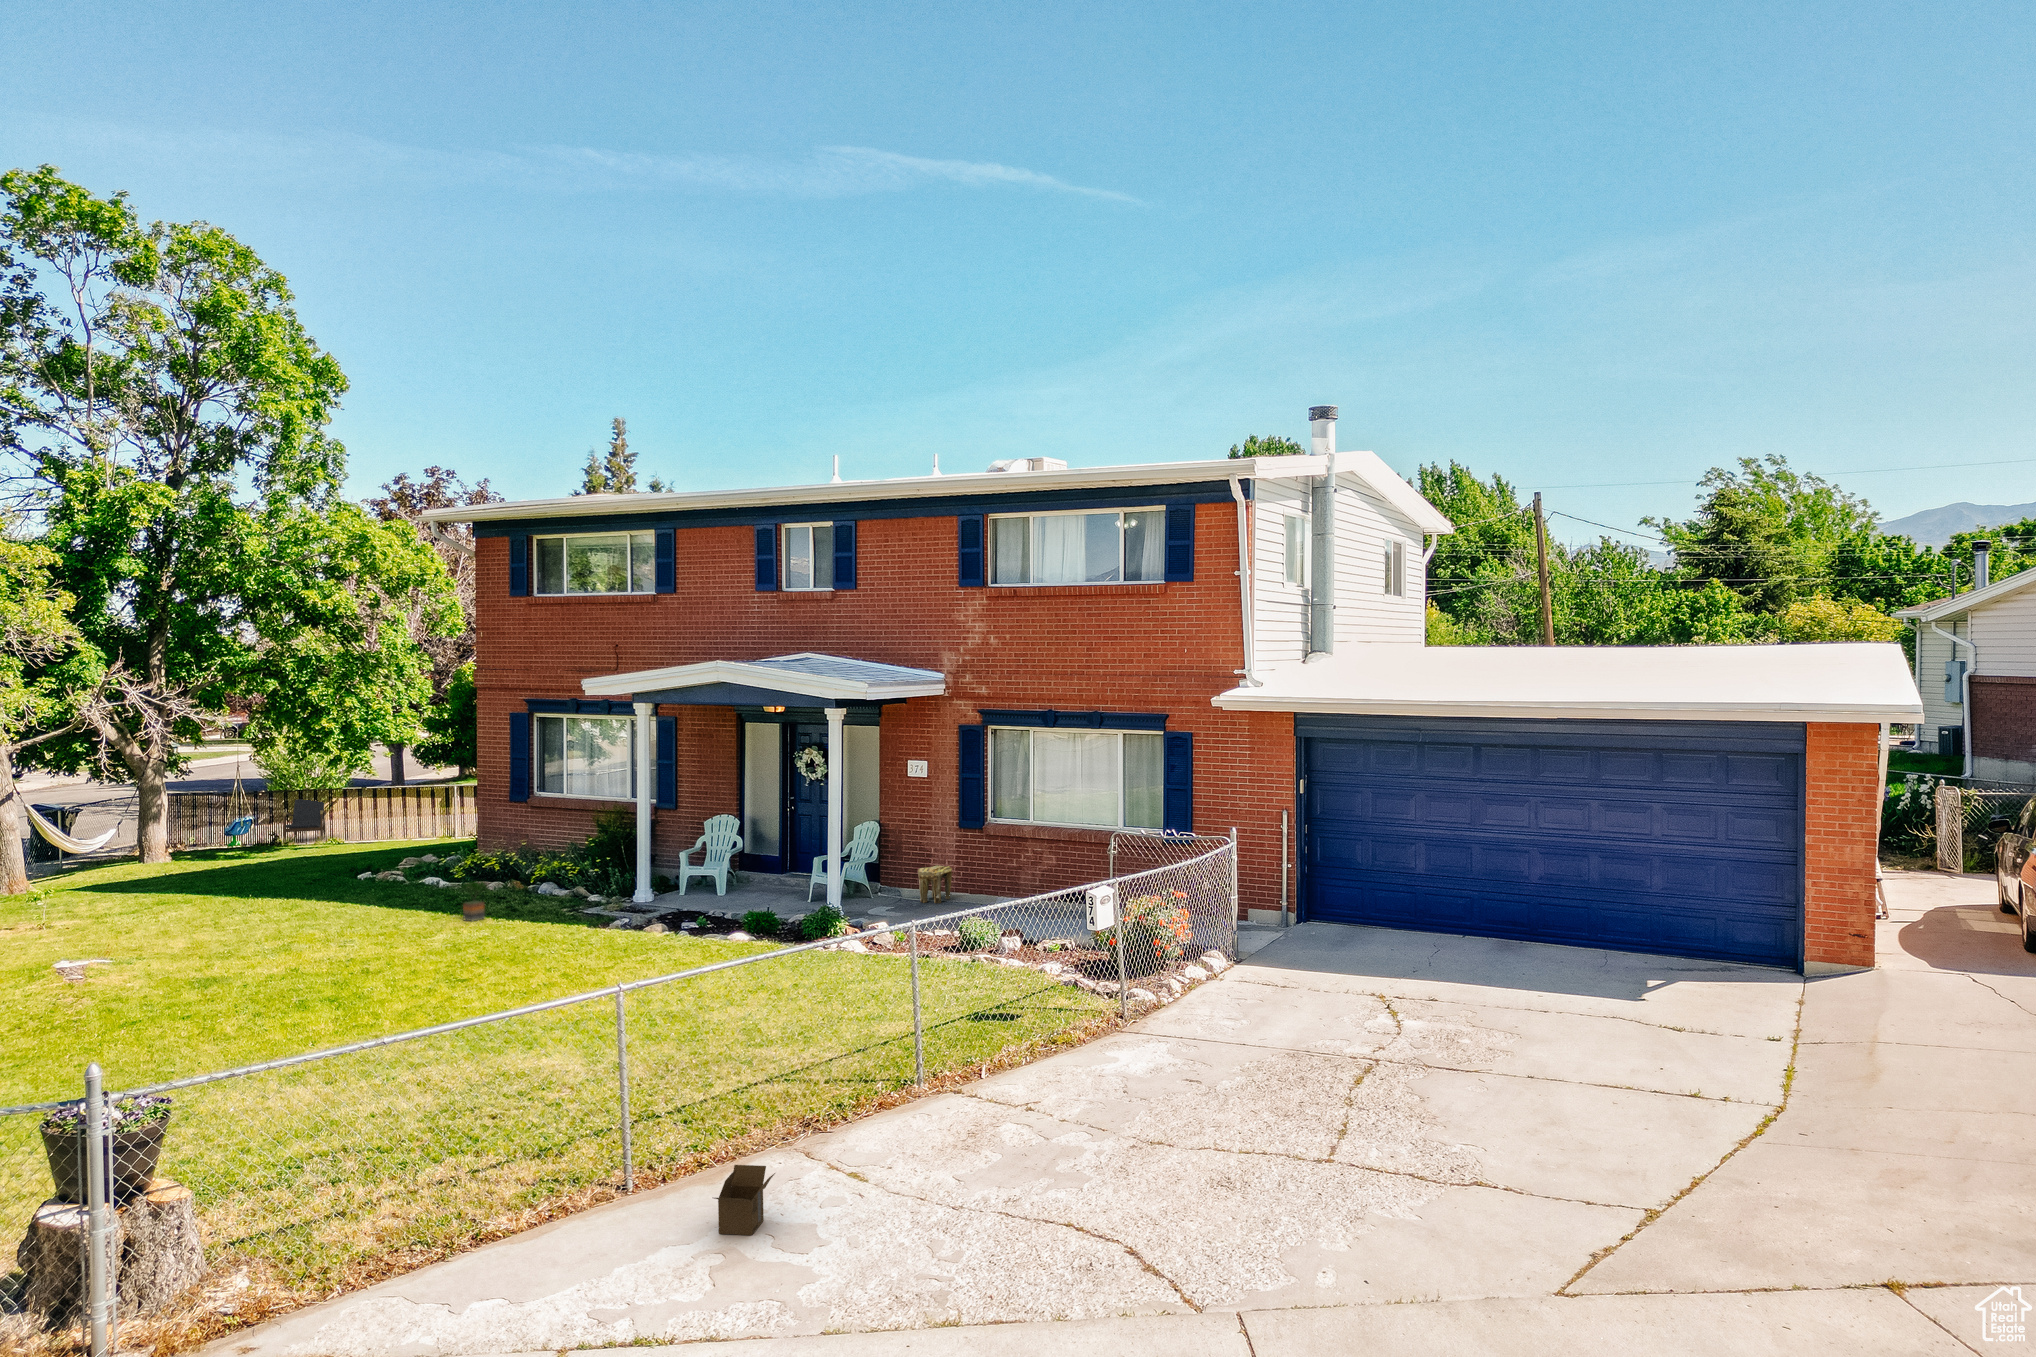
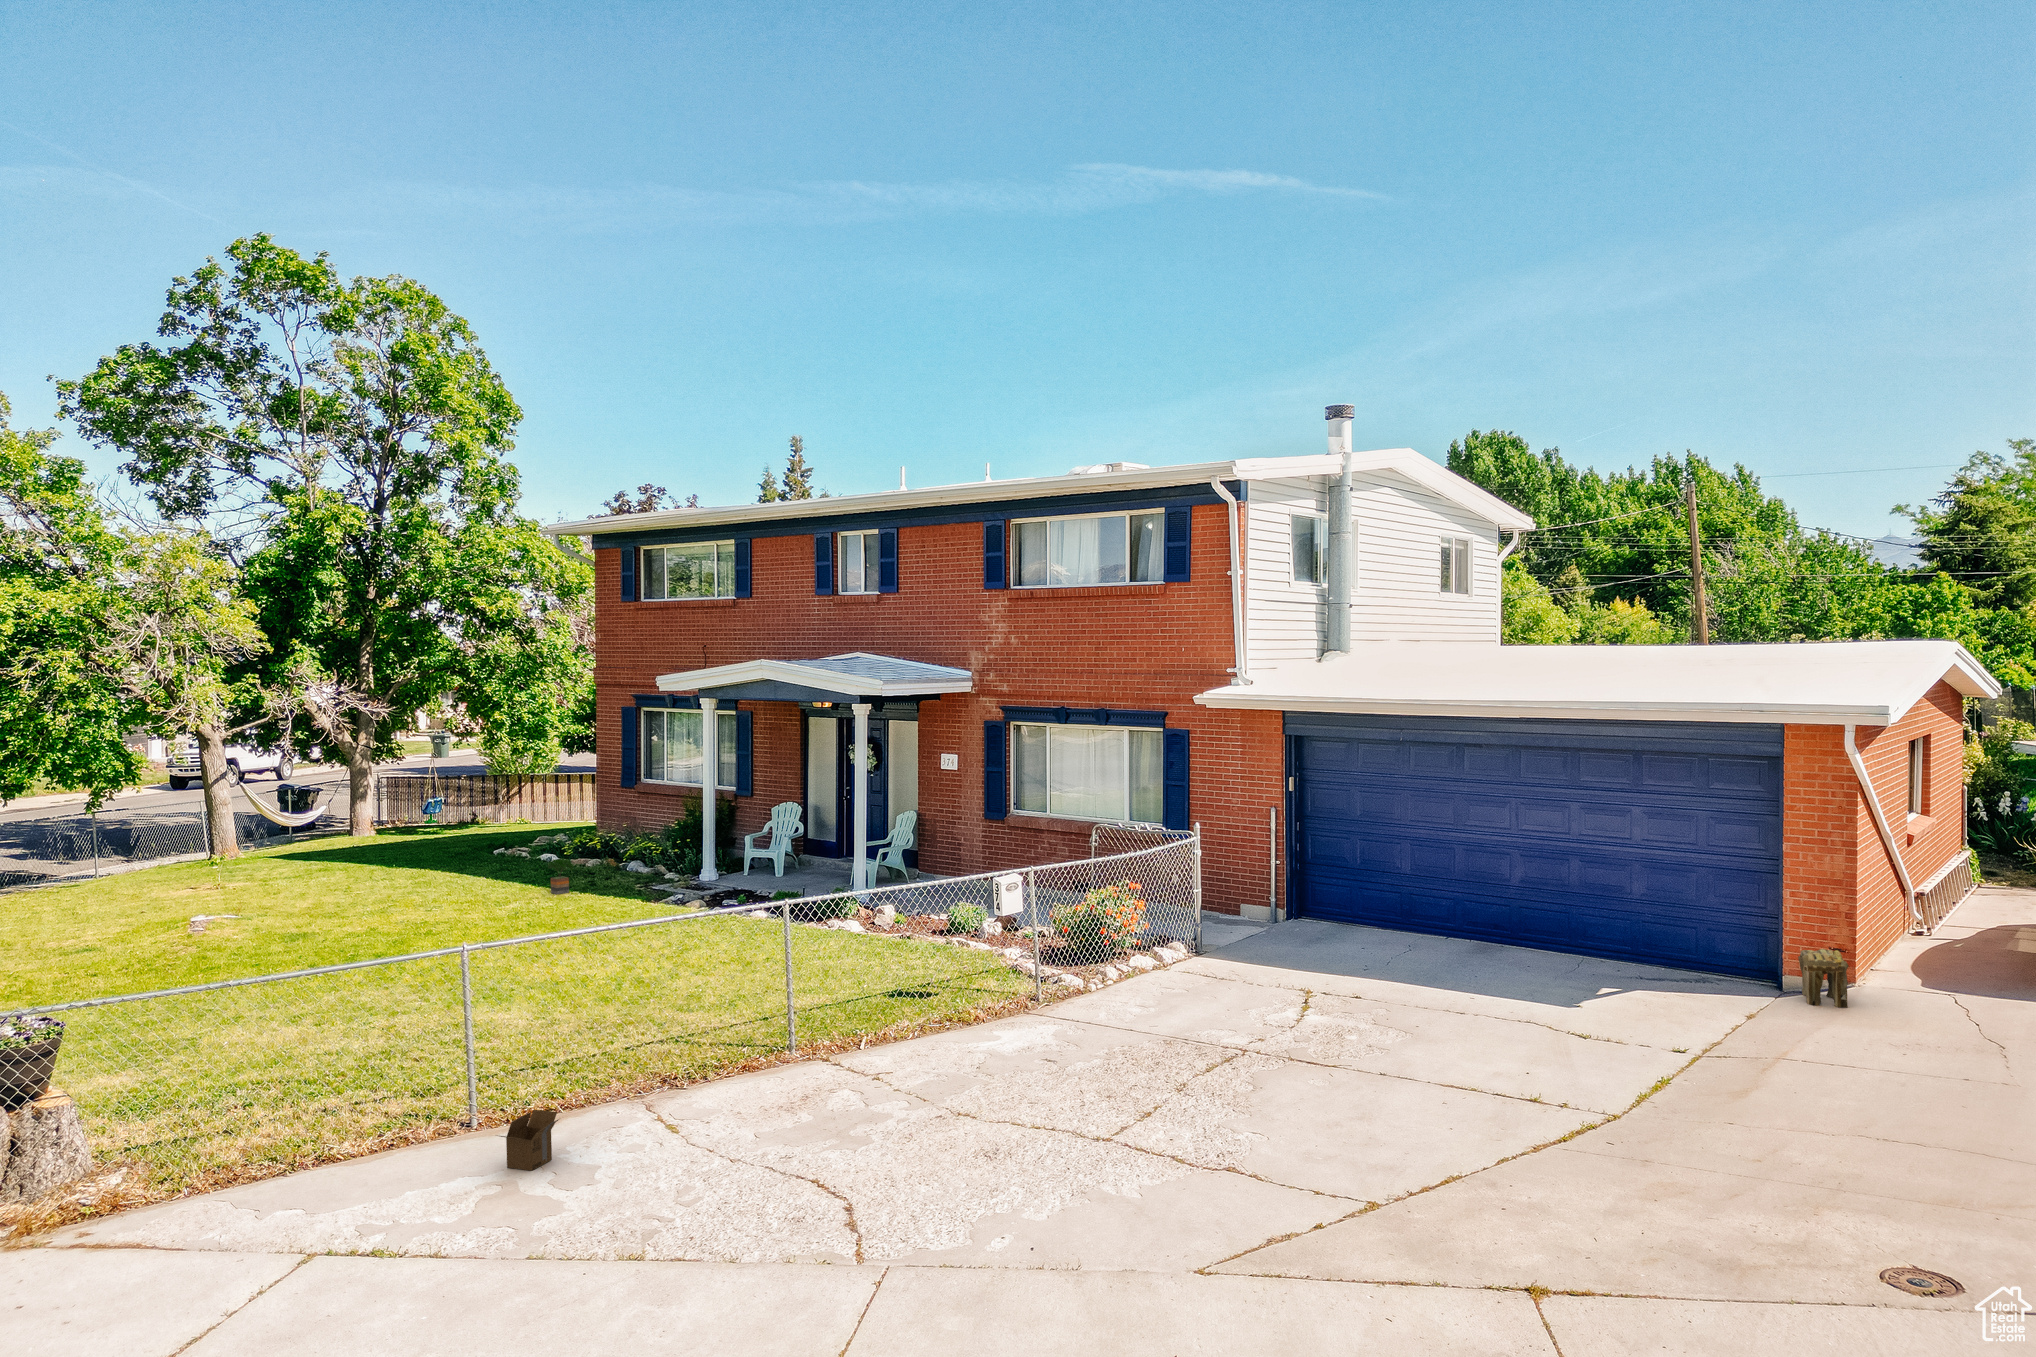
lounge chair: present [283,799,326,842] -> none [472,782,509,821]
stool: present [918,865,952,903] -> present [1798,949,1849,1008]

